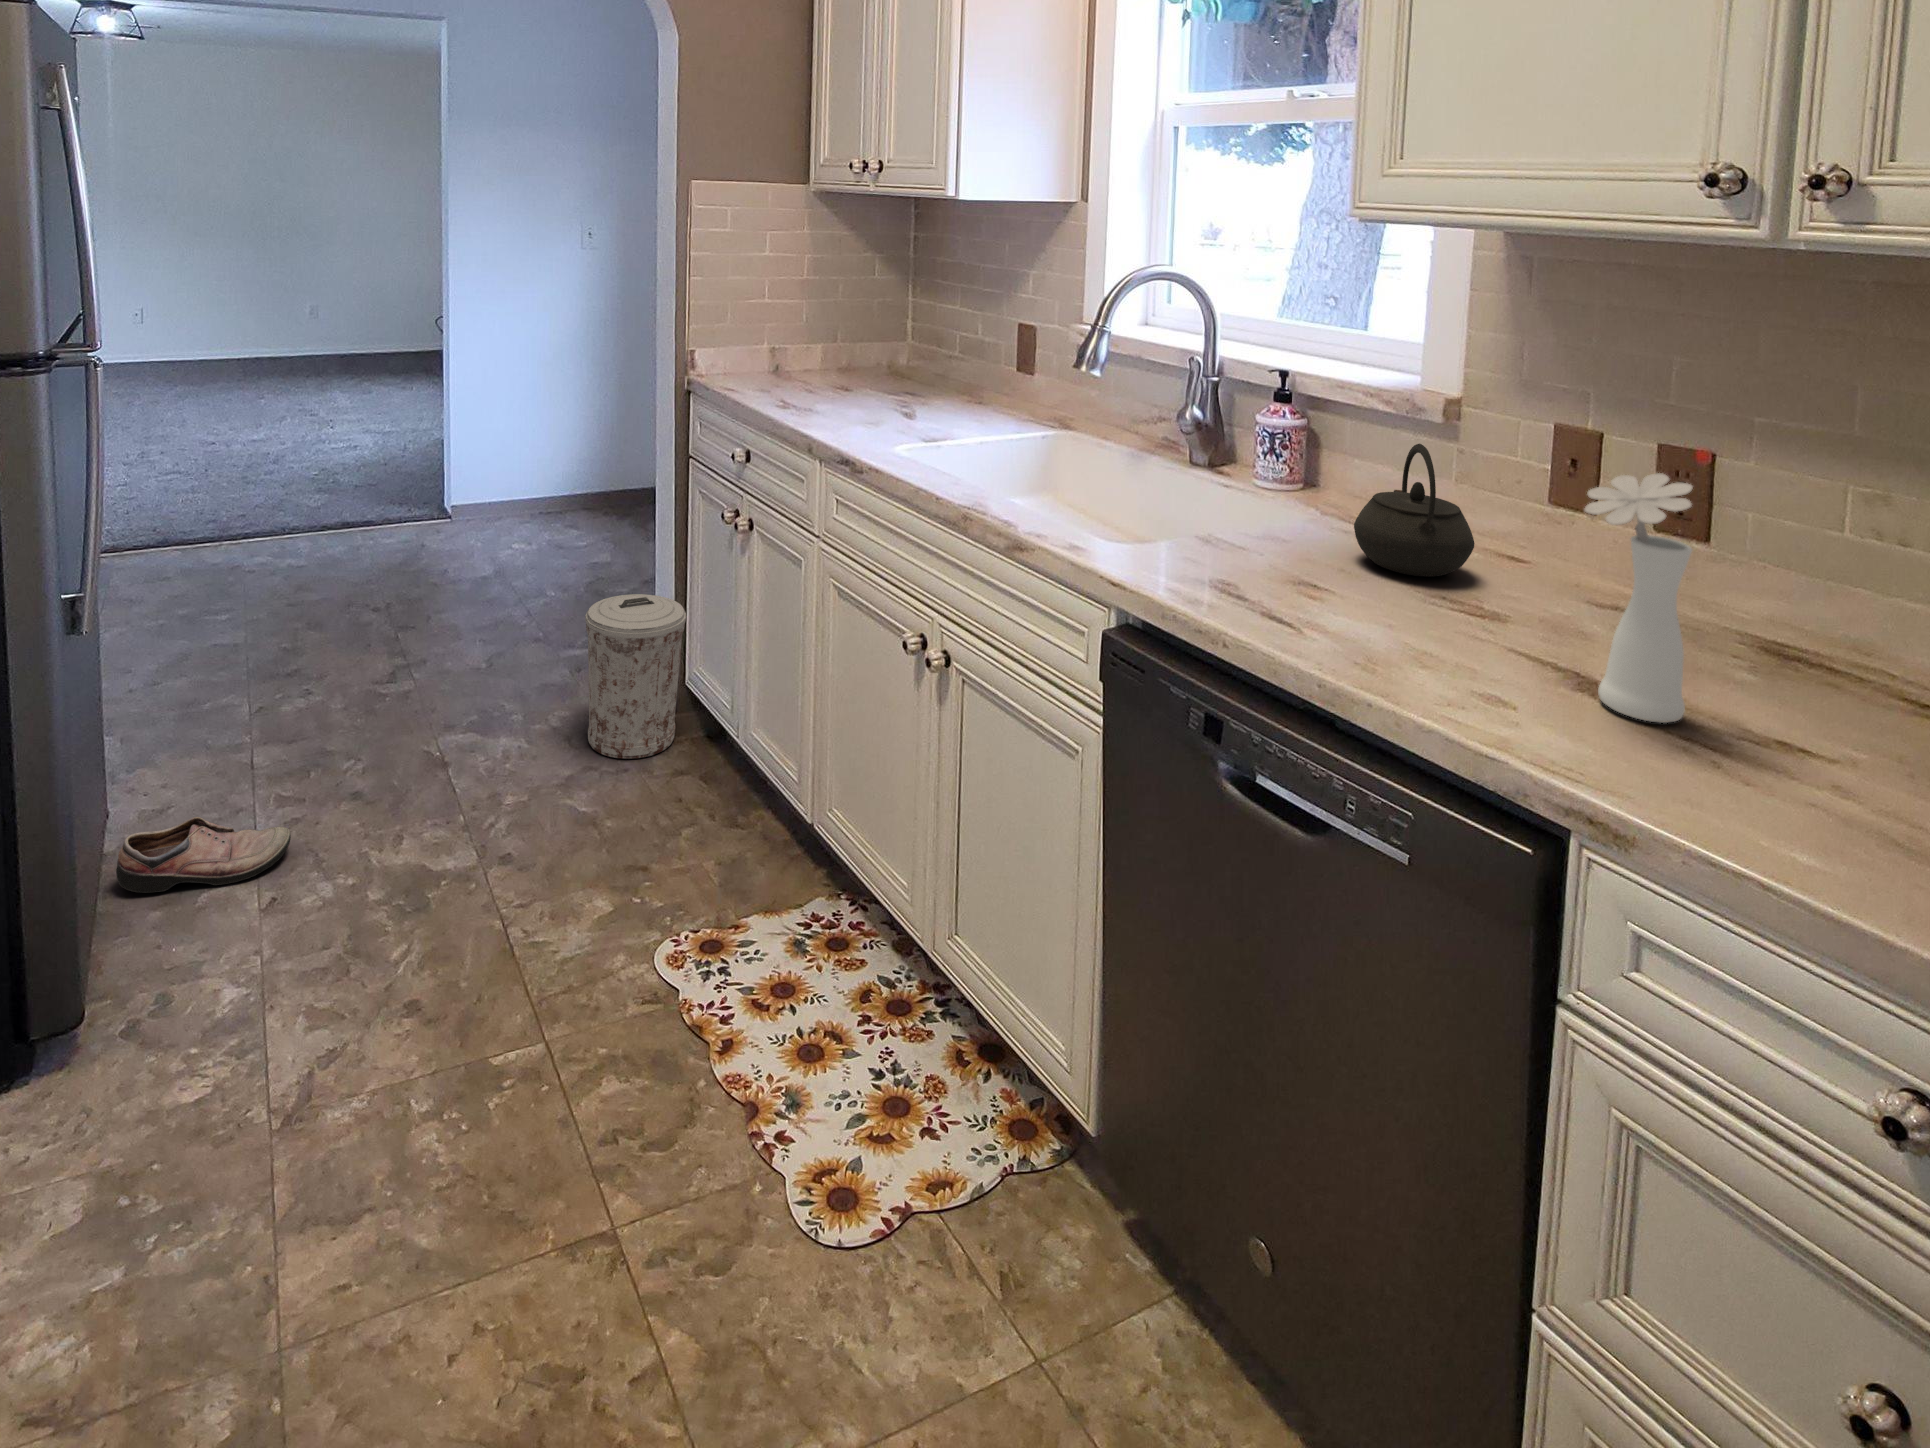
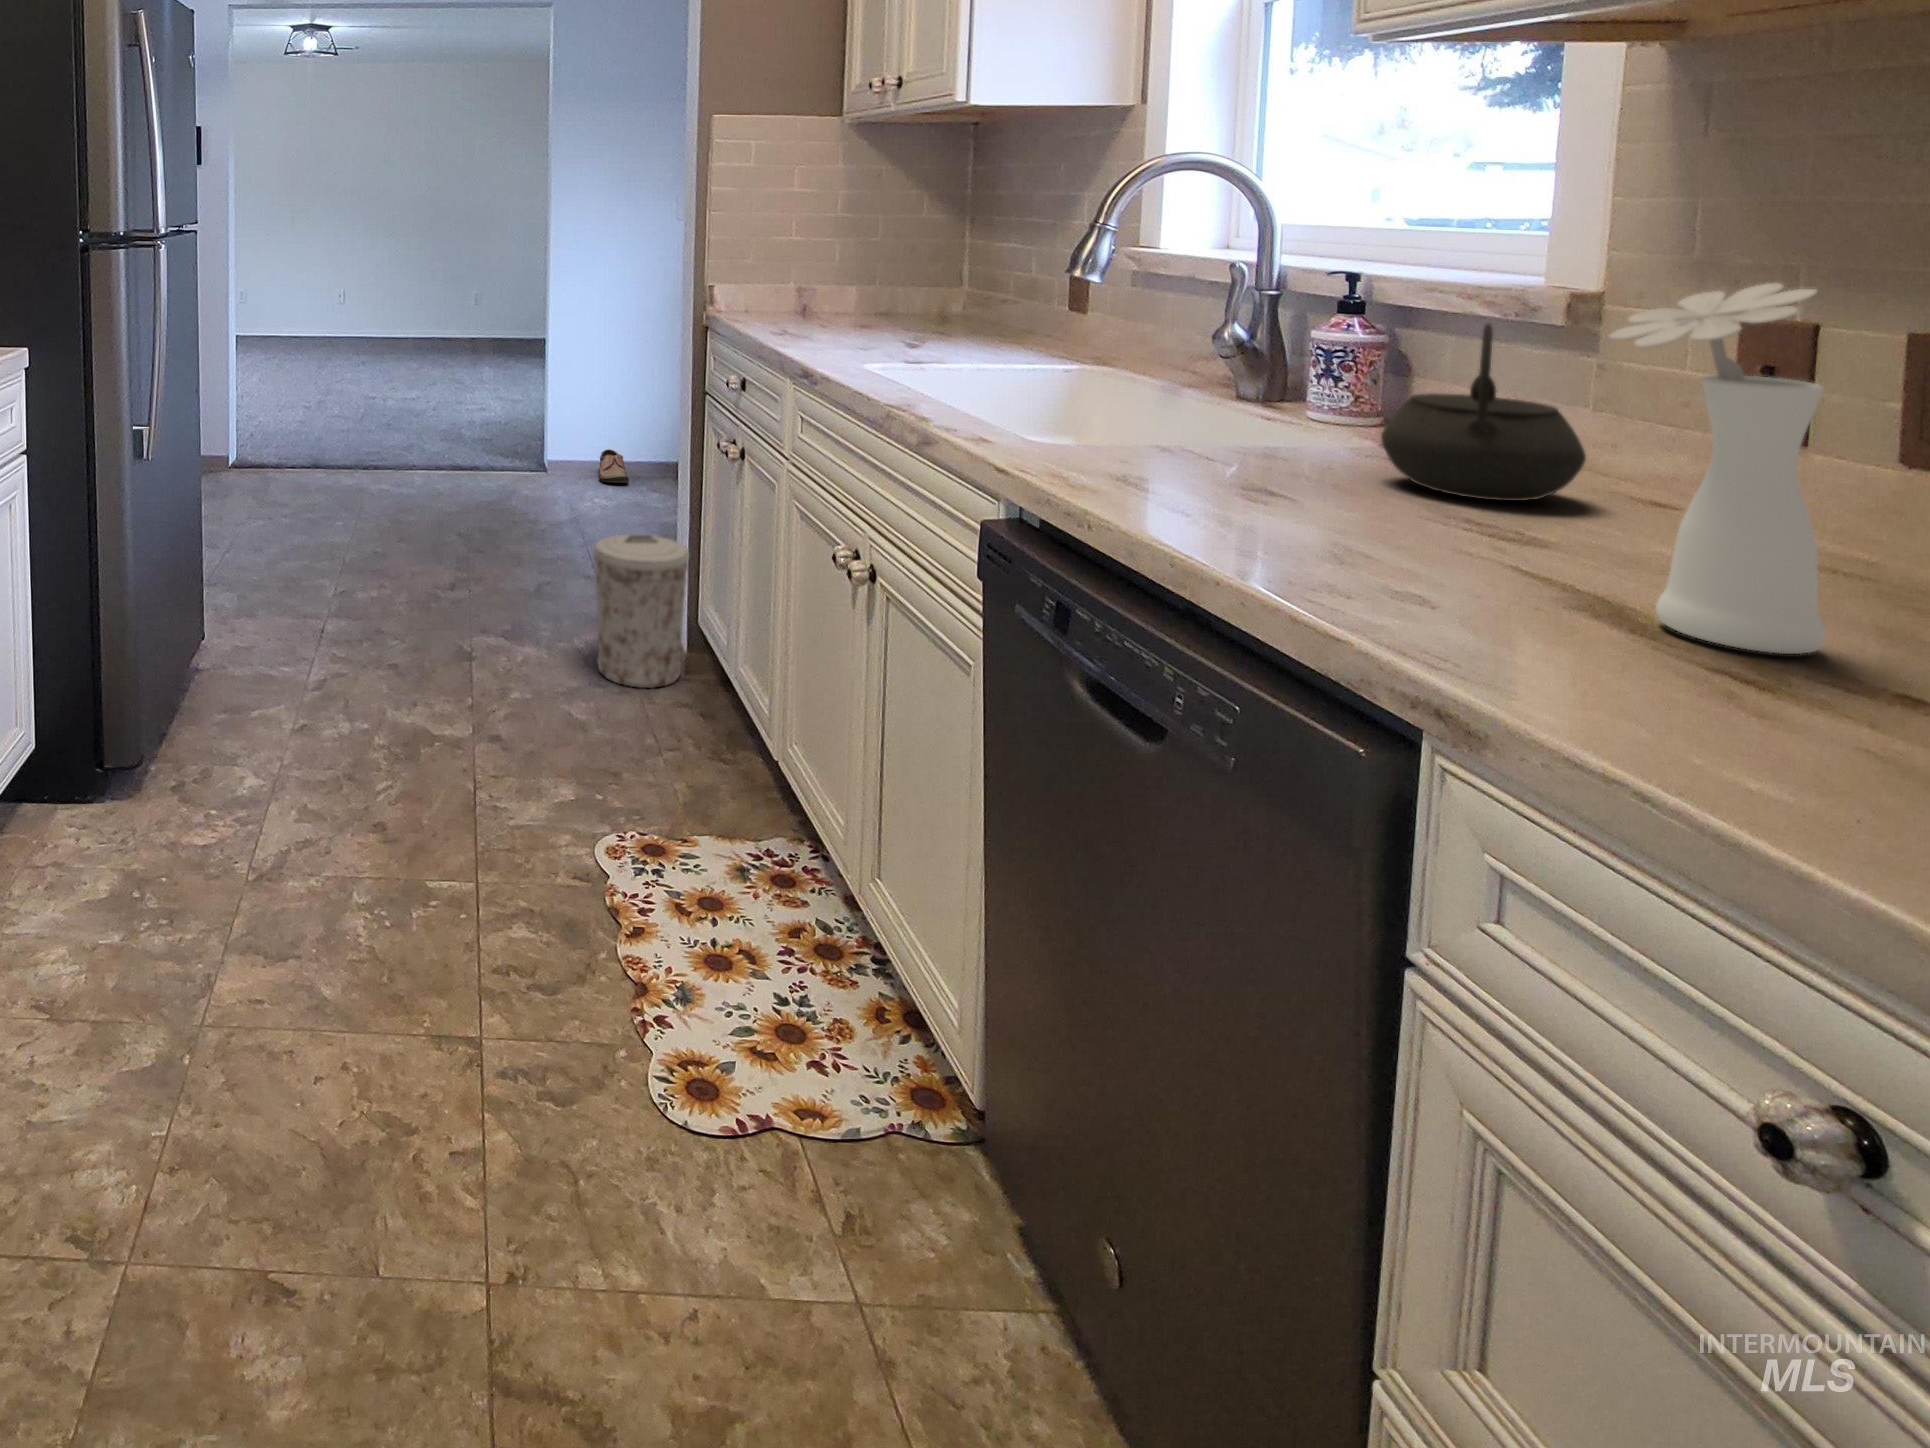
shoe: present [116,817,291,893] -> present [599,449,629,483]

